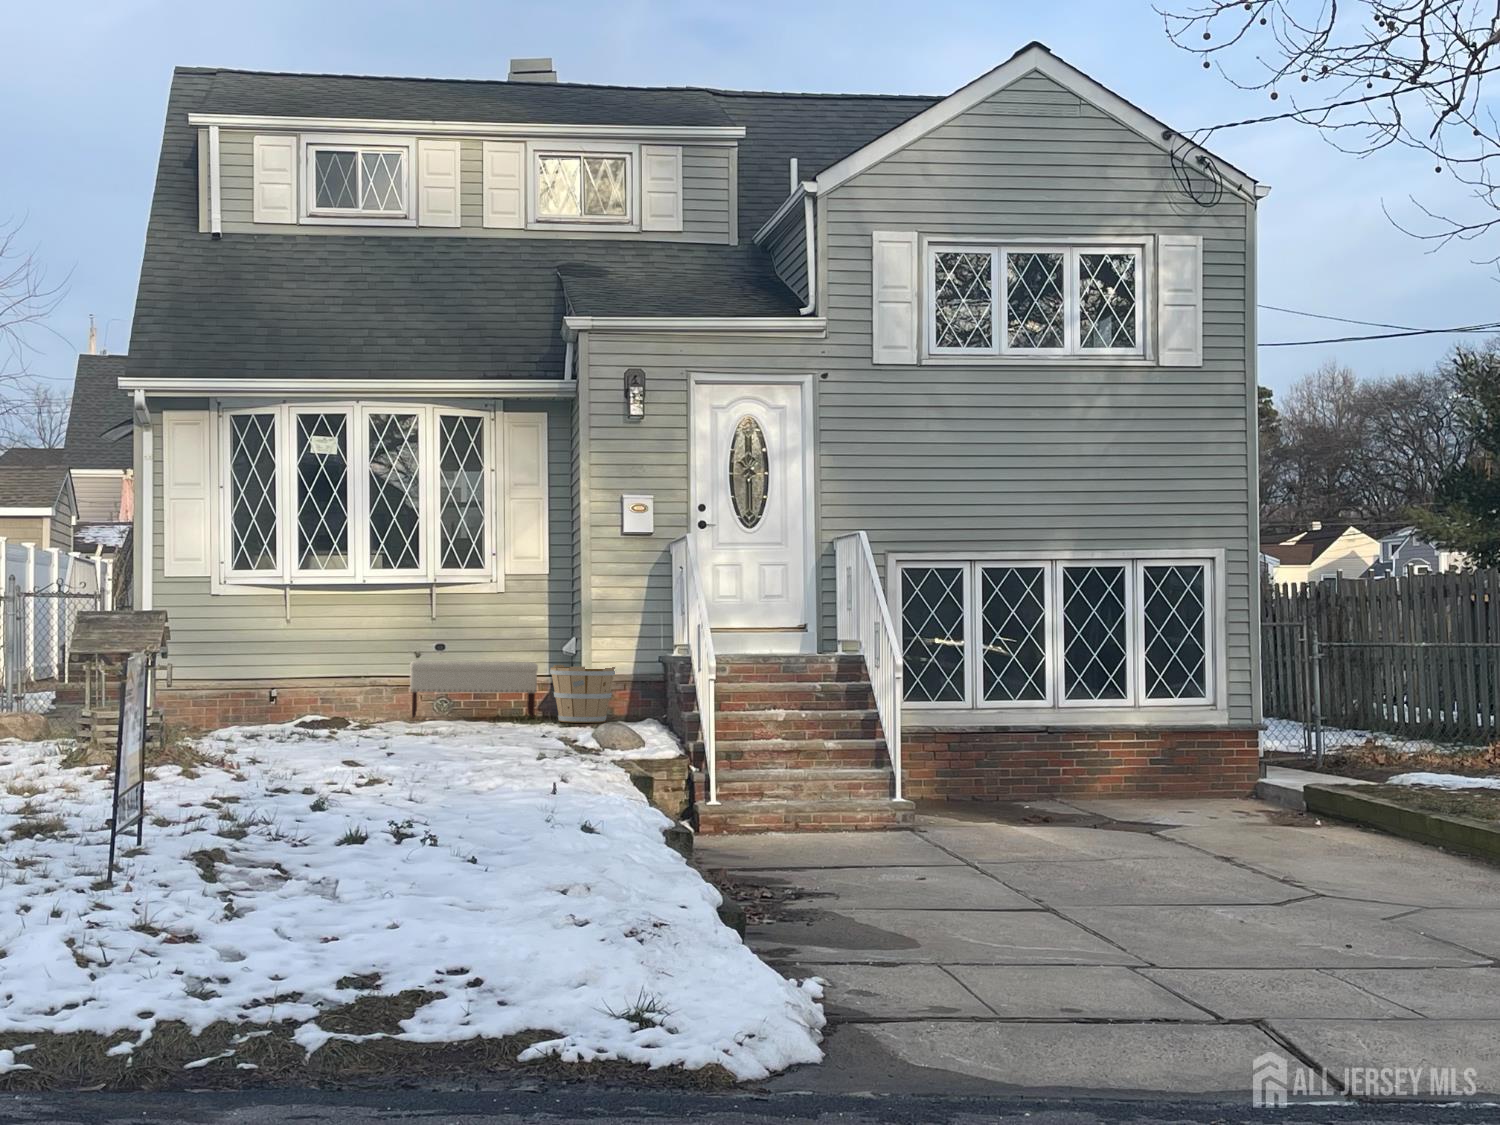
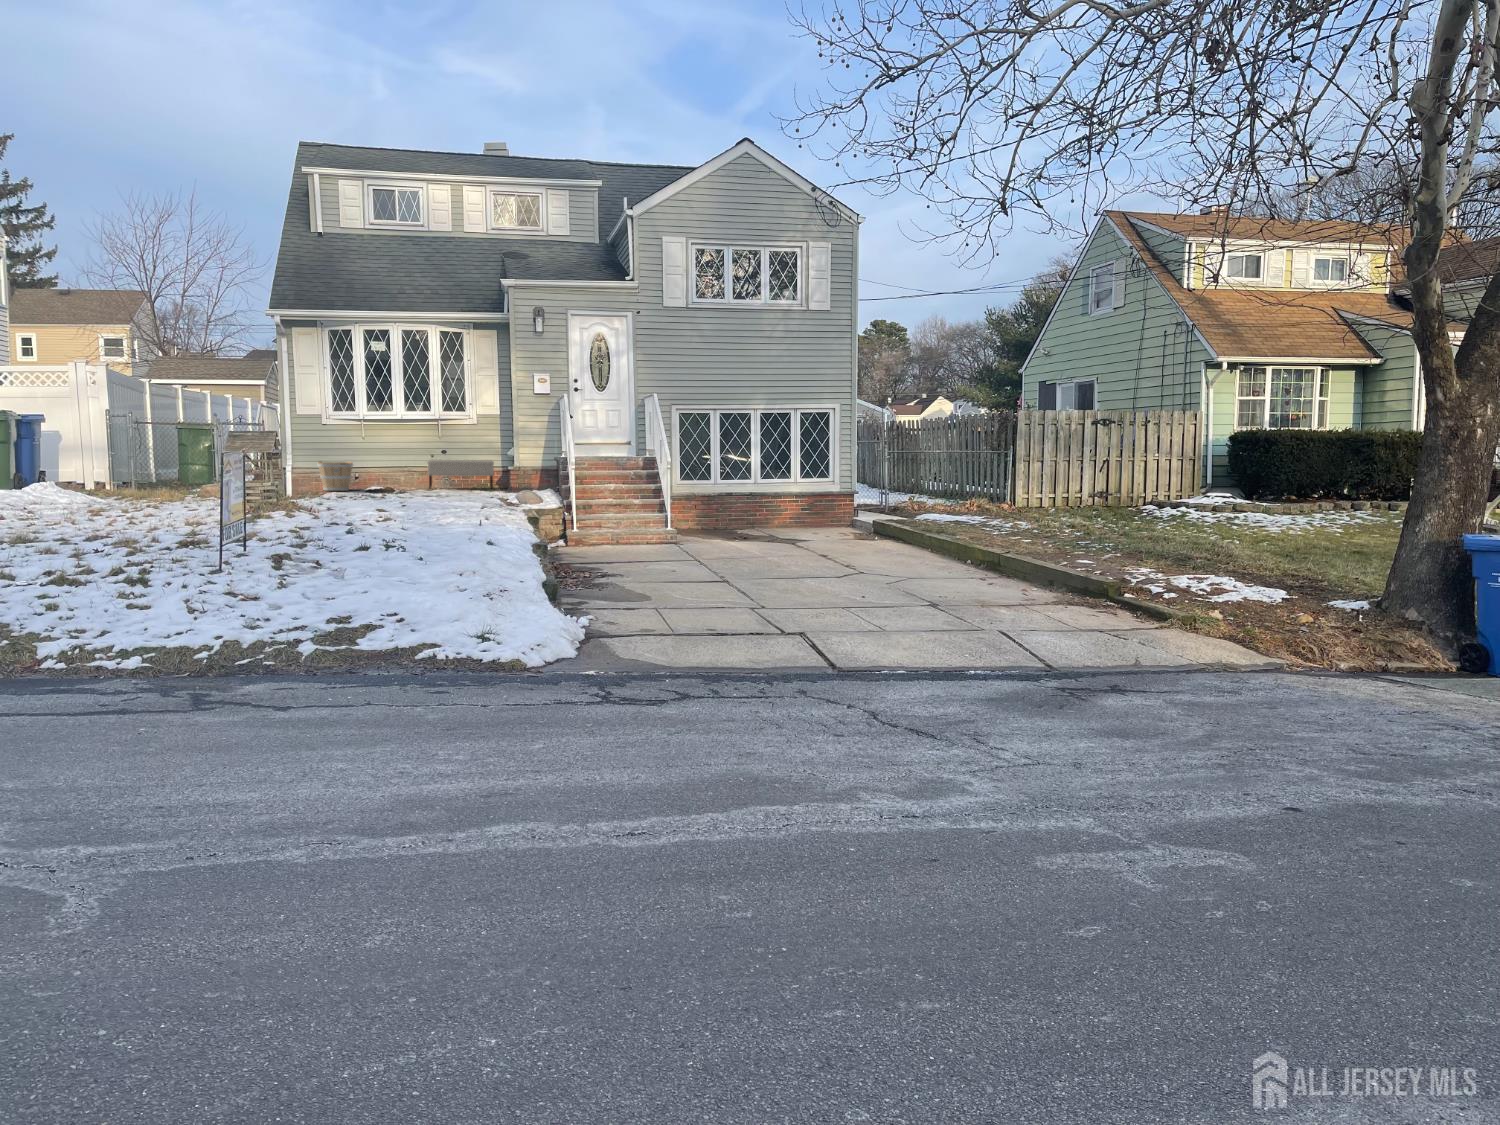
wooden bucket: present [550,665,615,723] -> present [318,461,353,491]

